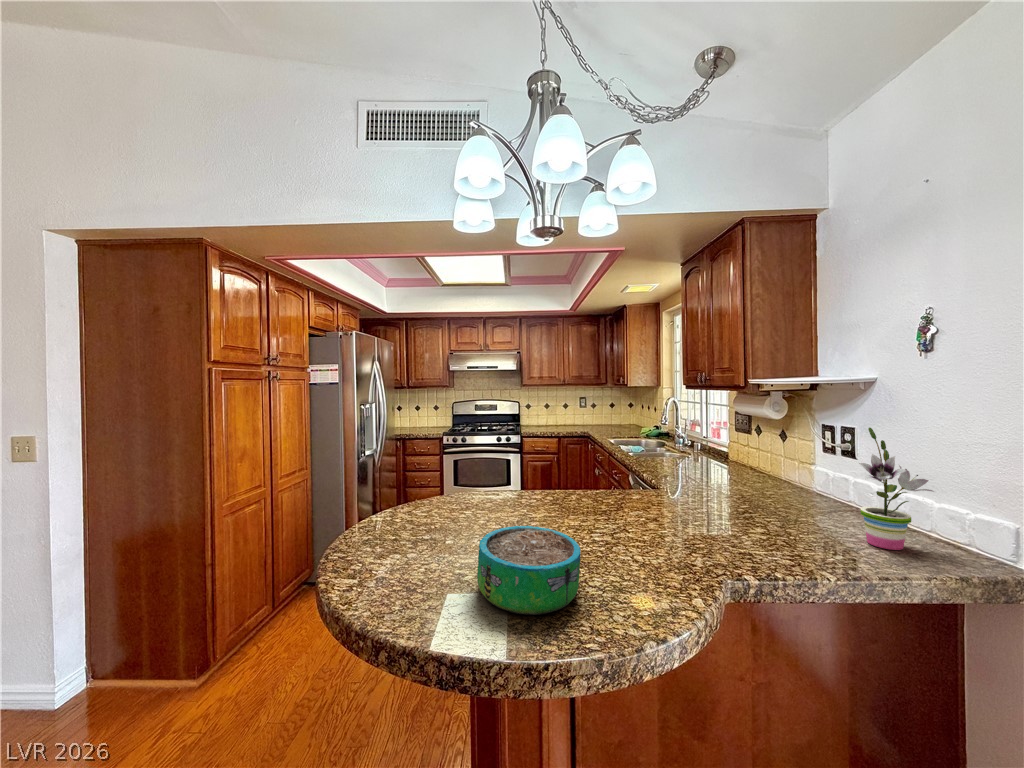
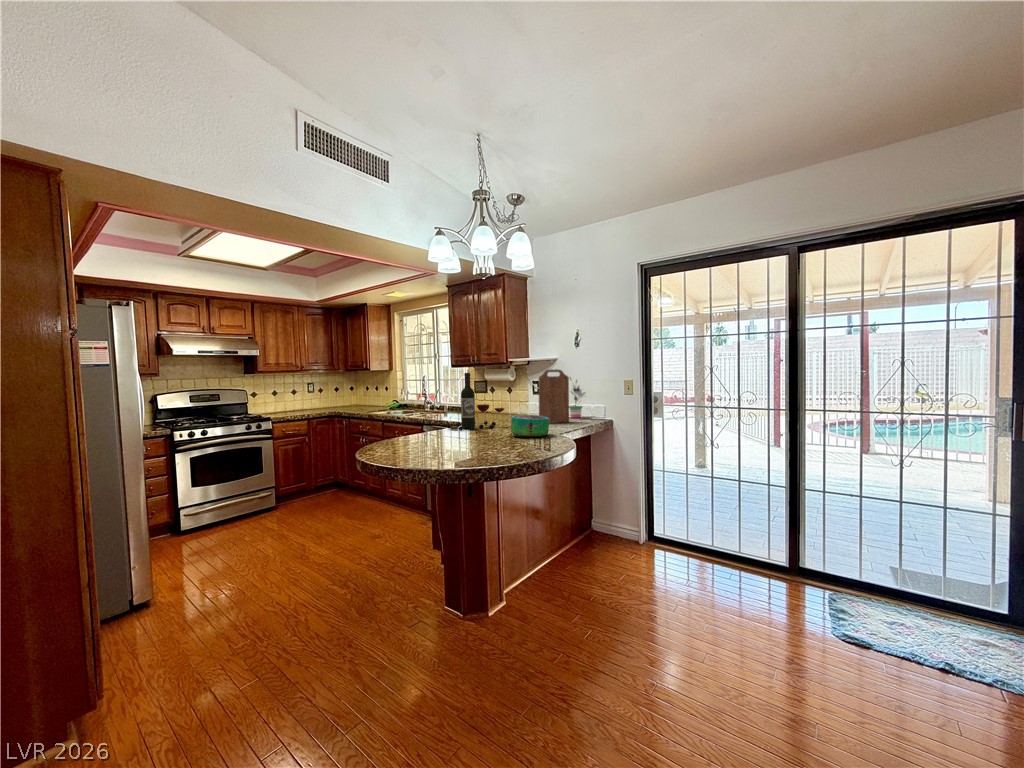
wine bottle: none [520,406,623,530] -> present [447,373,504,430]
cutting board: none [718,410,812,560] -> present [538,369,569,423]

